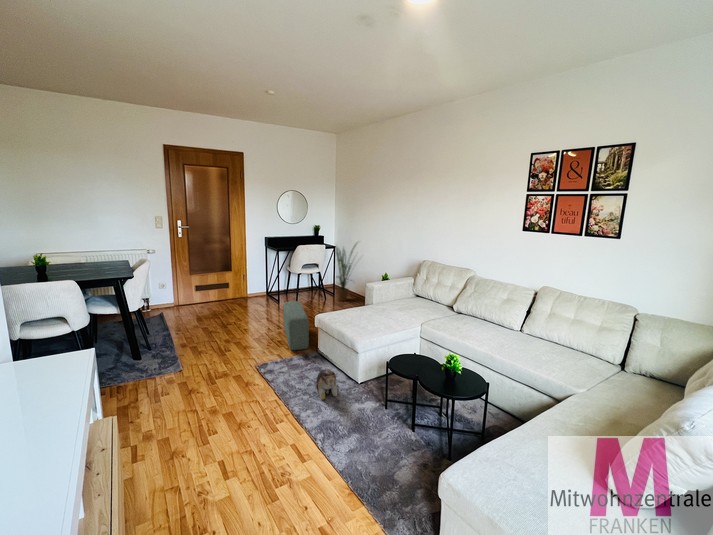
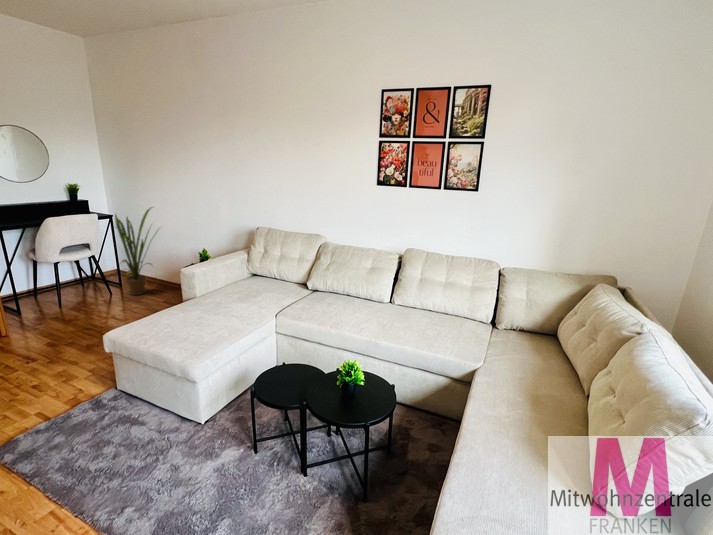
pouf: present [283,301,309,350] -> none [31,313,97,399]
plush toy: present [316,369,337,400] -> none [131,424,172,476]

